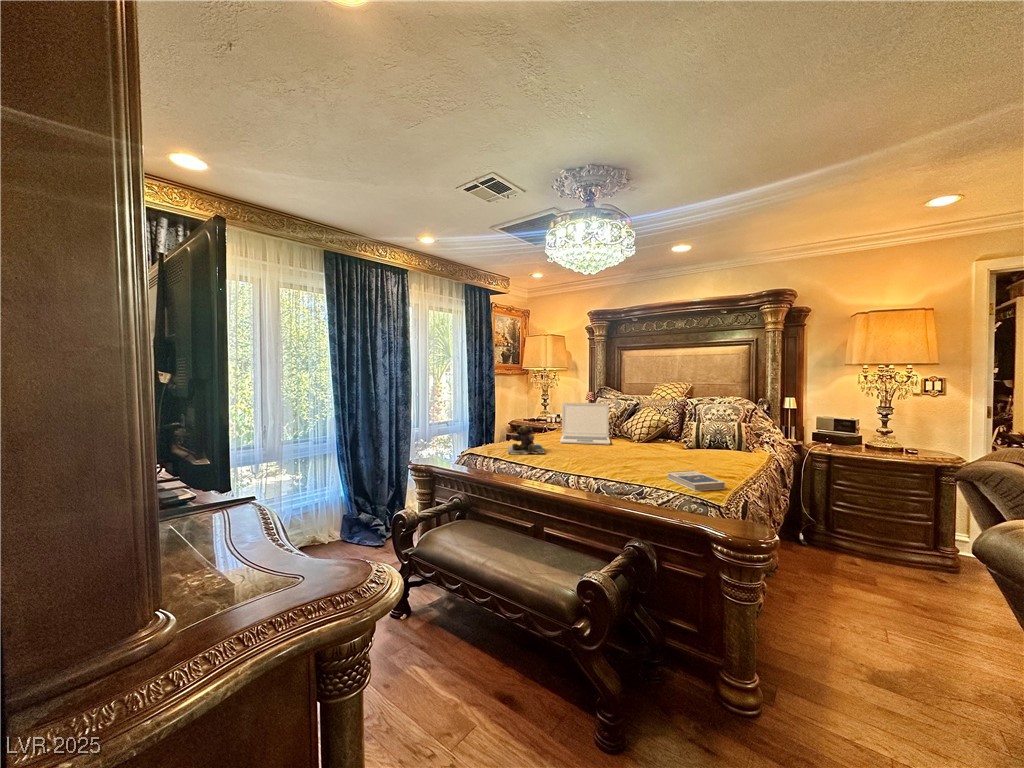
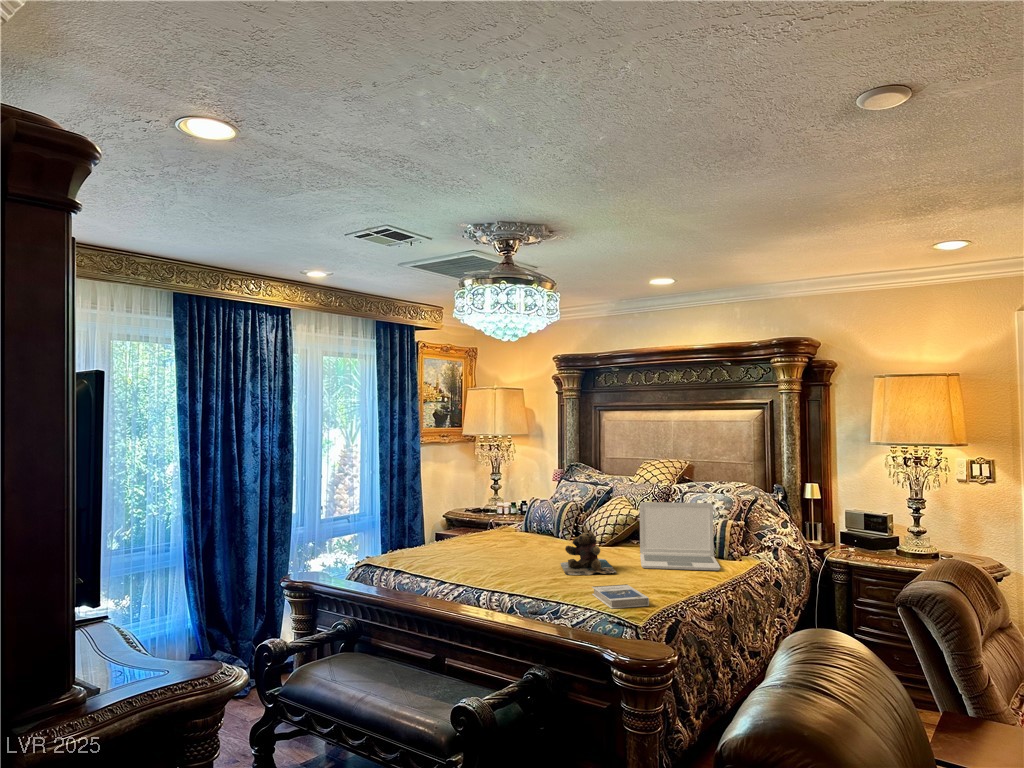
laptop: present [560,403,610,445] -> present [640,502,720,571]
teddy bear: present [508,425,545,454] -> present [560,533,616,575]

